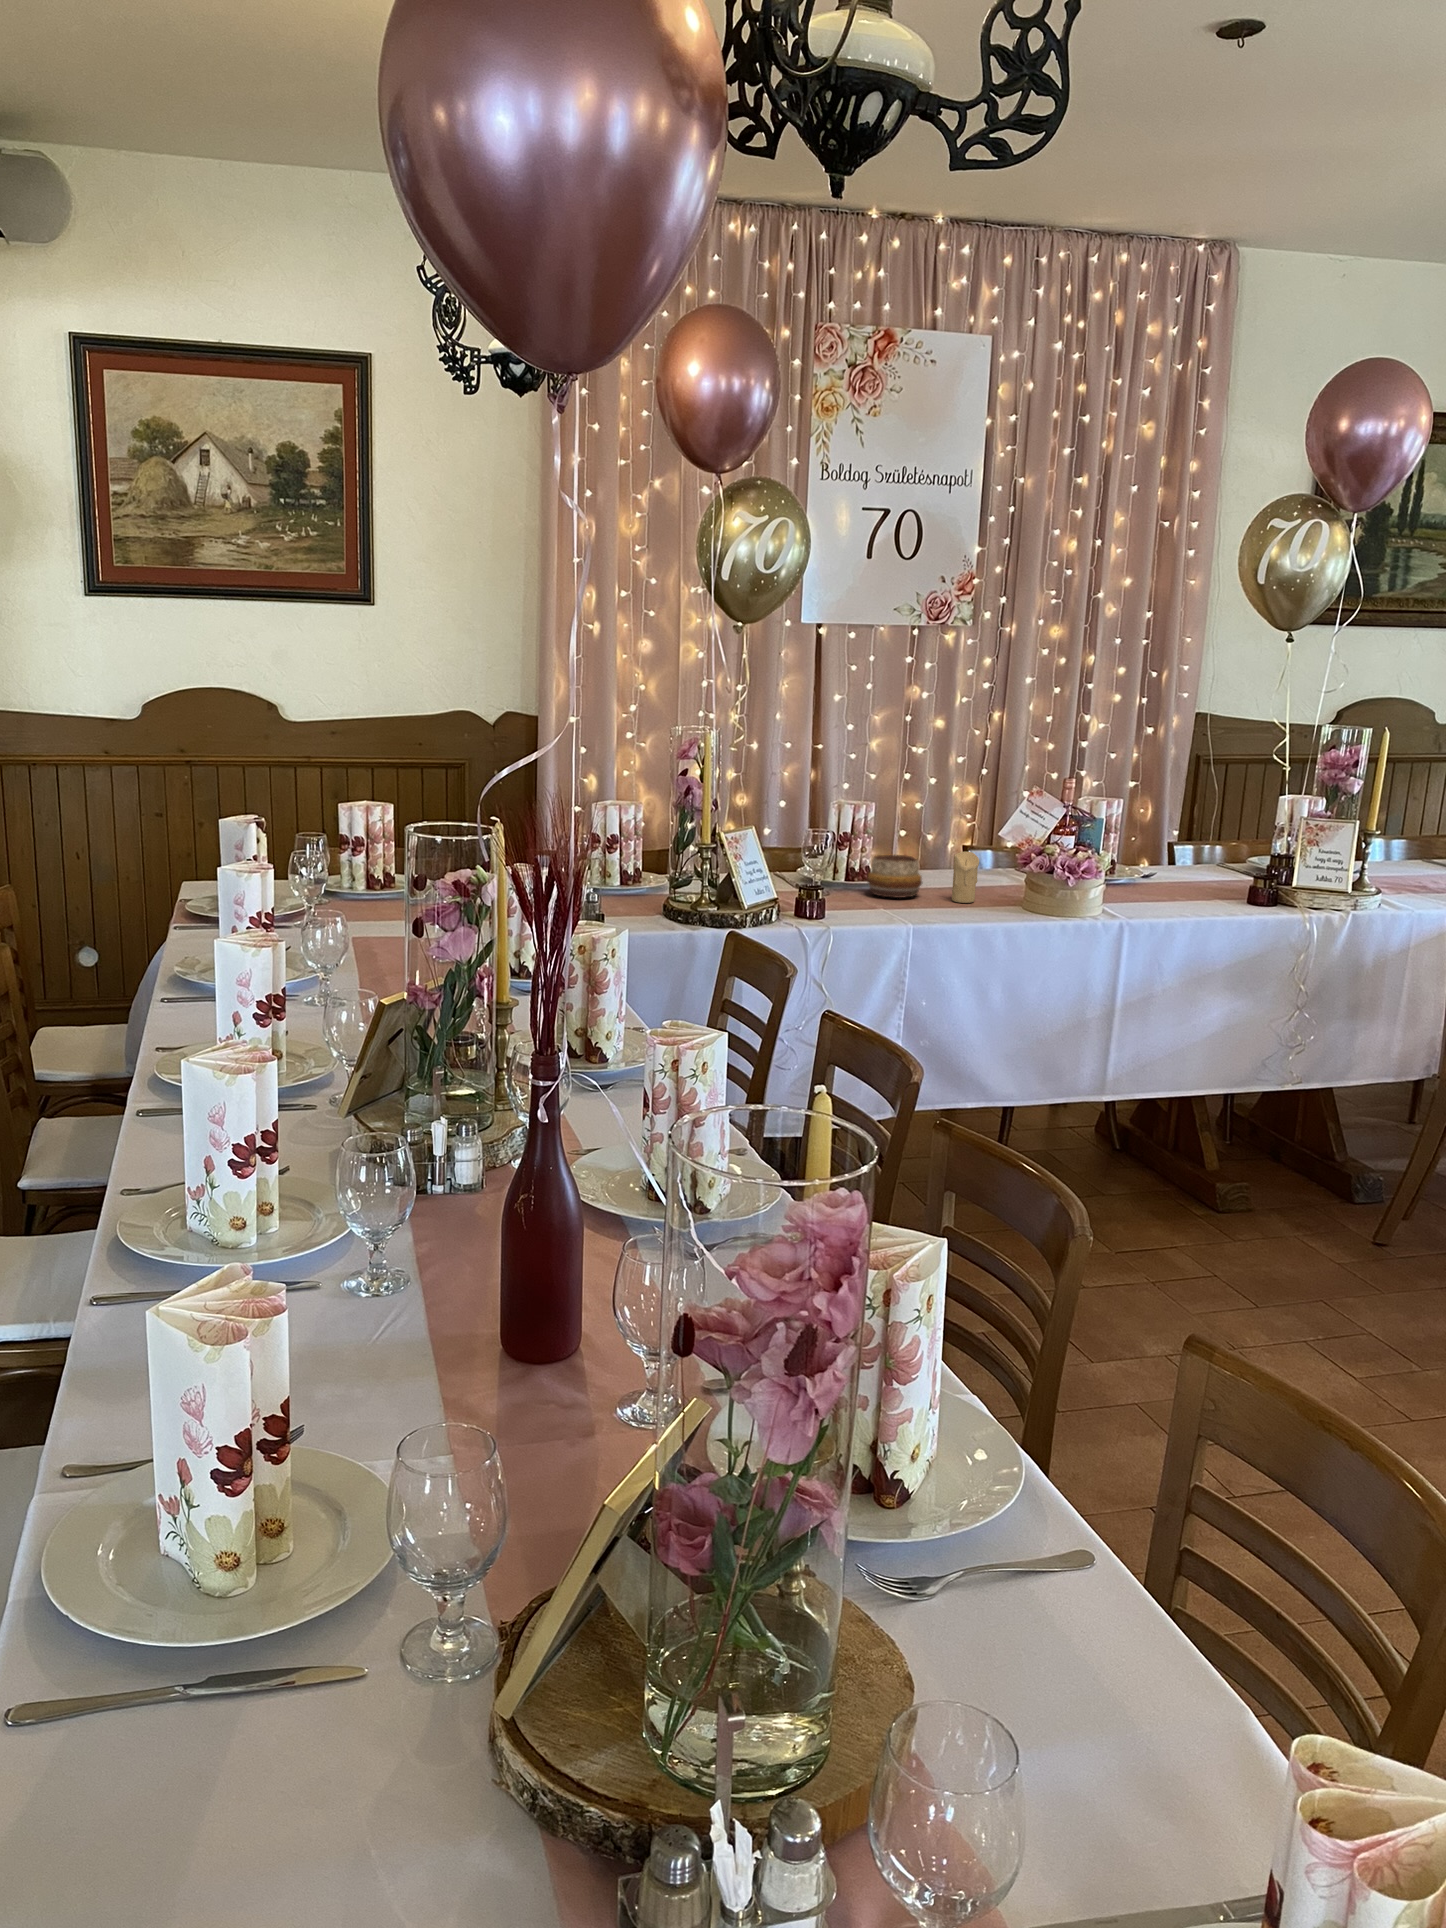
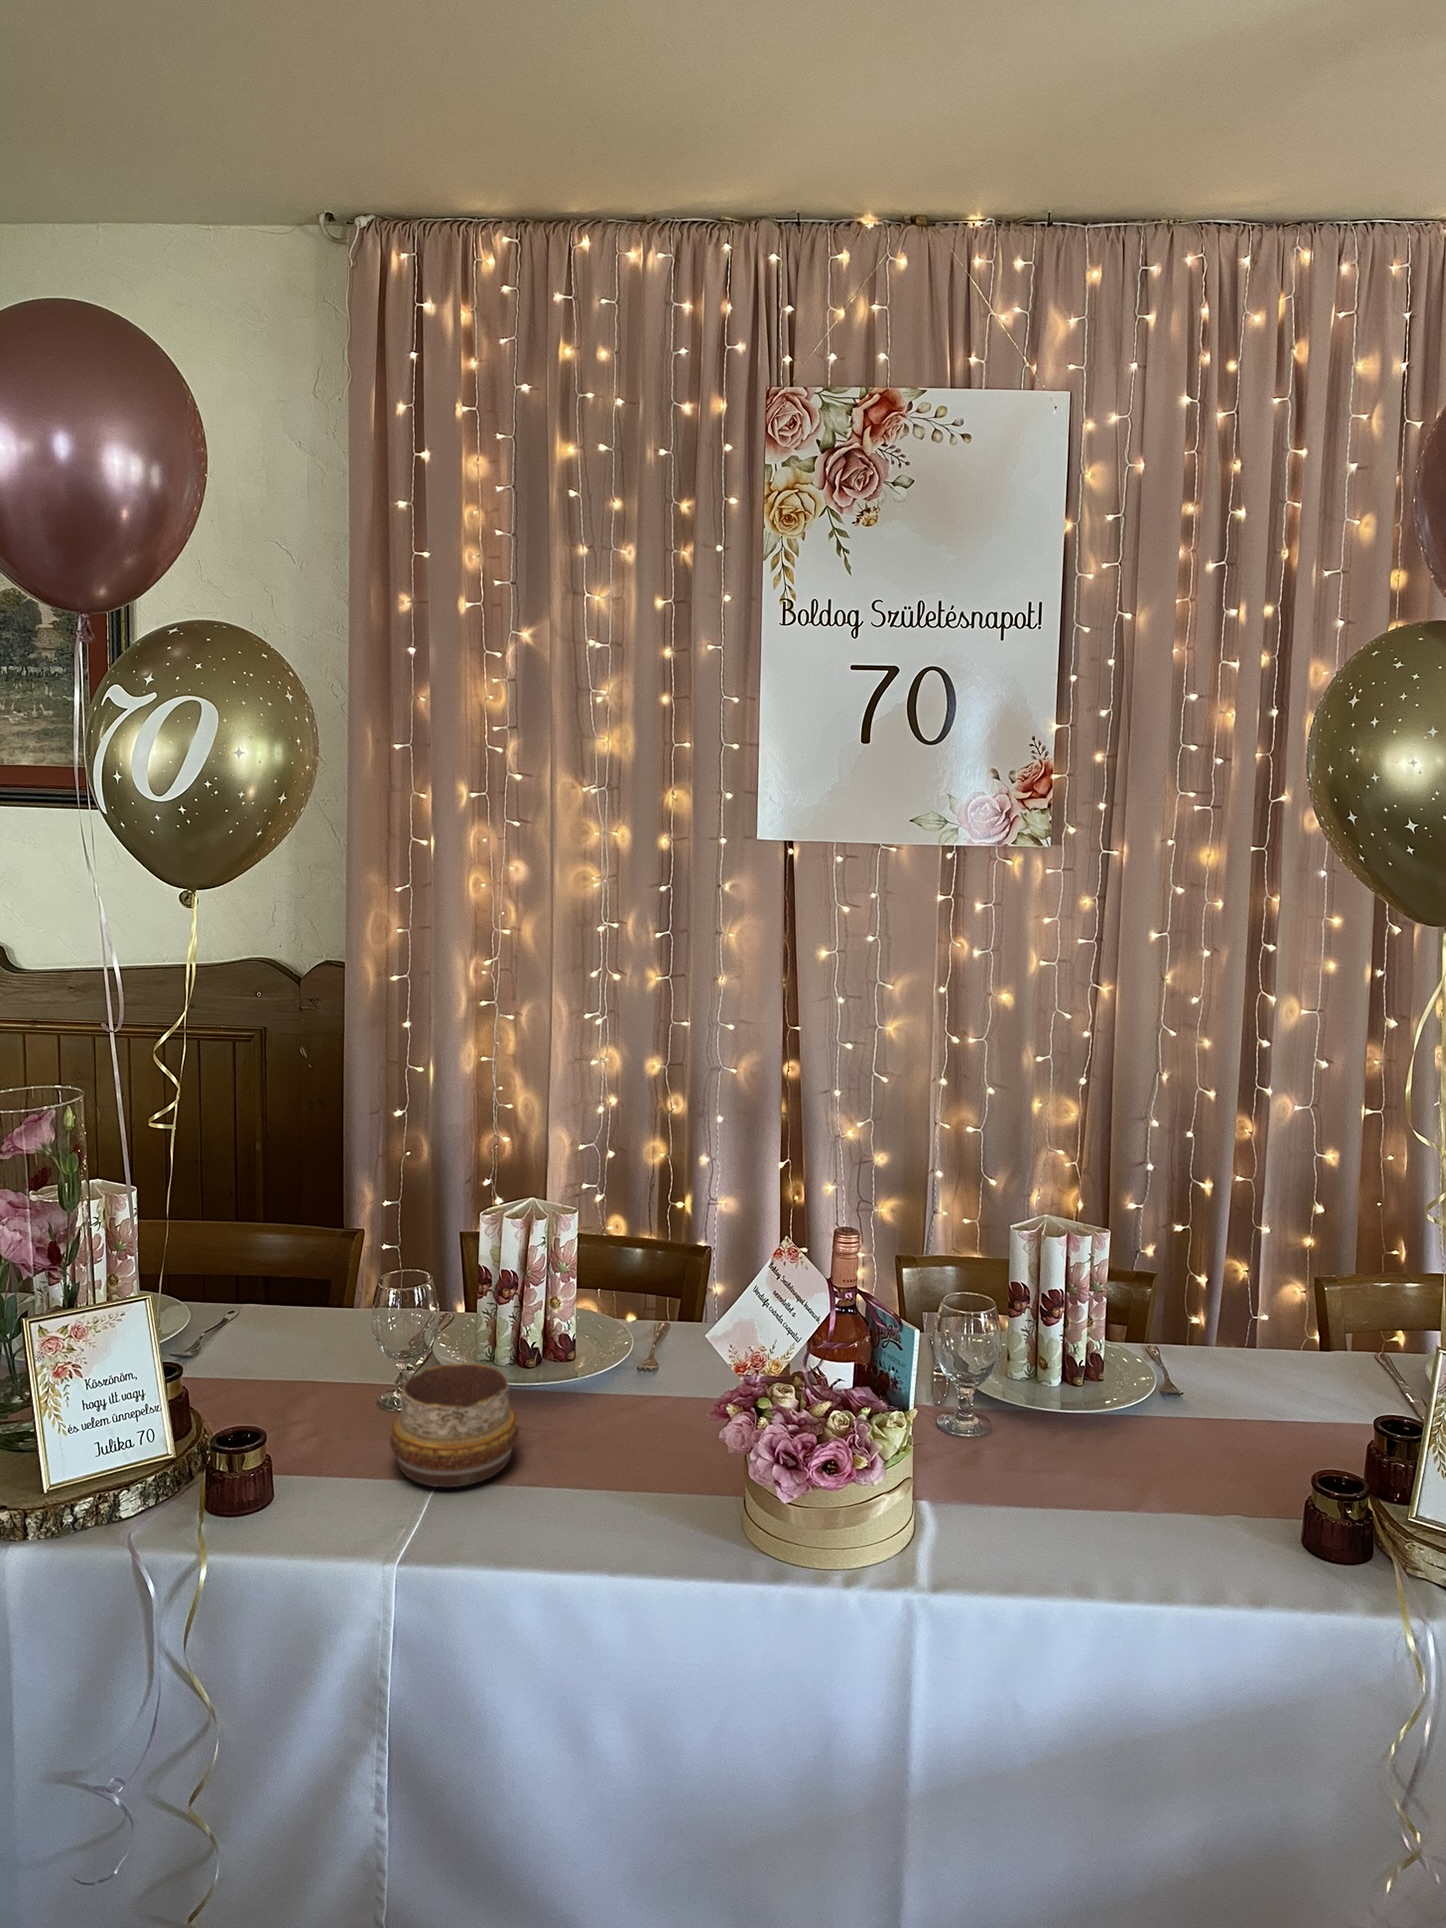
candle: present [952,852,979,903] -> none [536,1397,595,1532]

